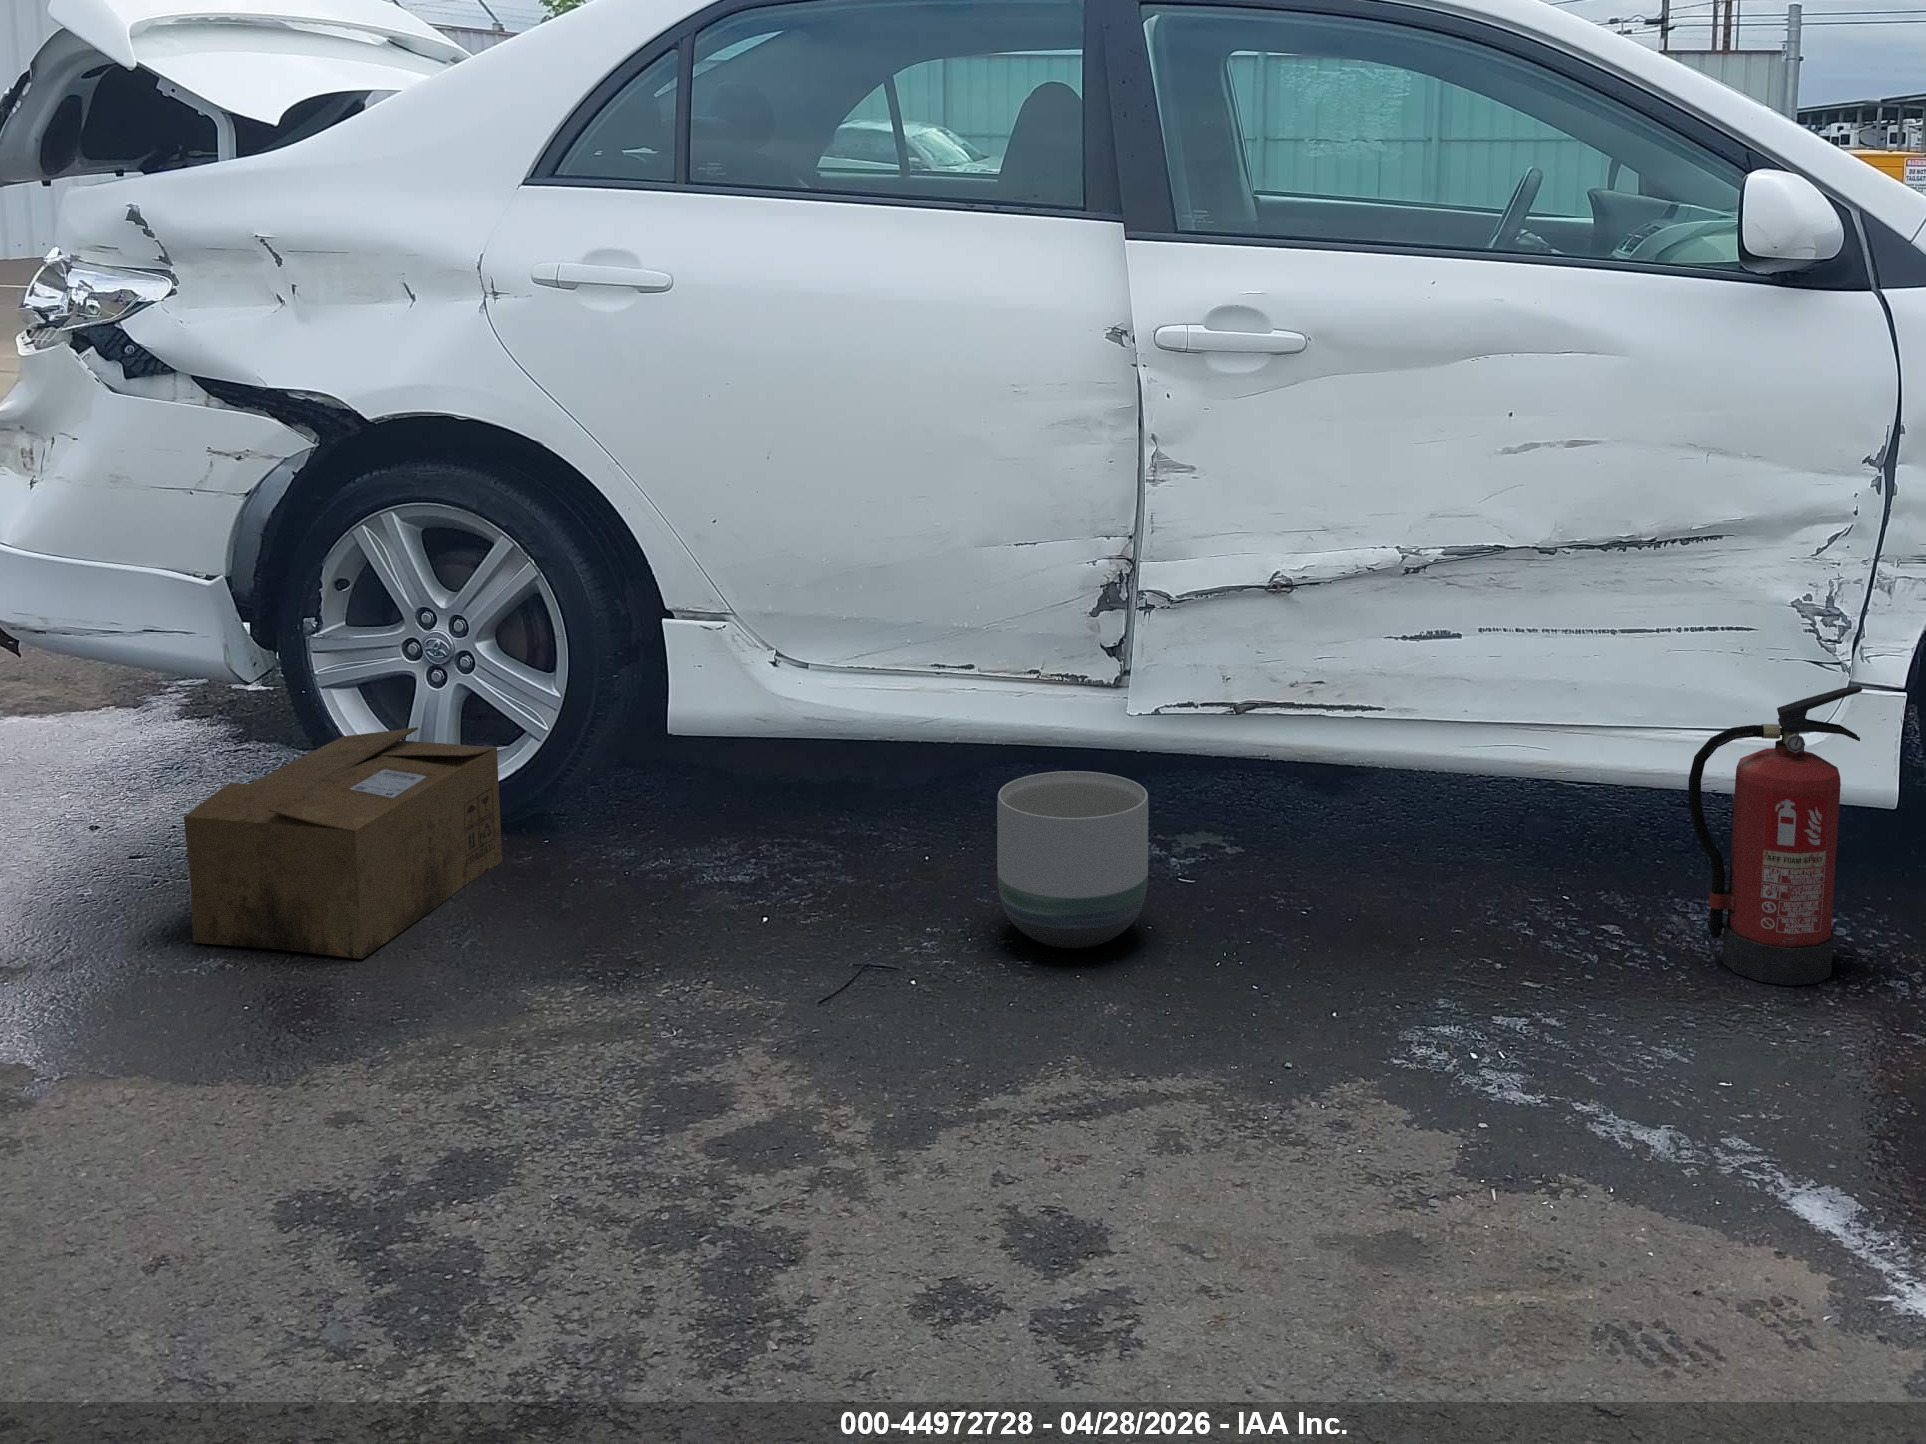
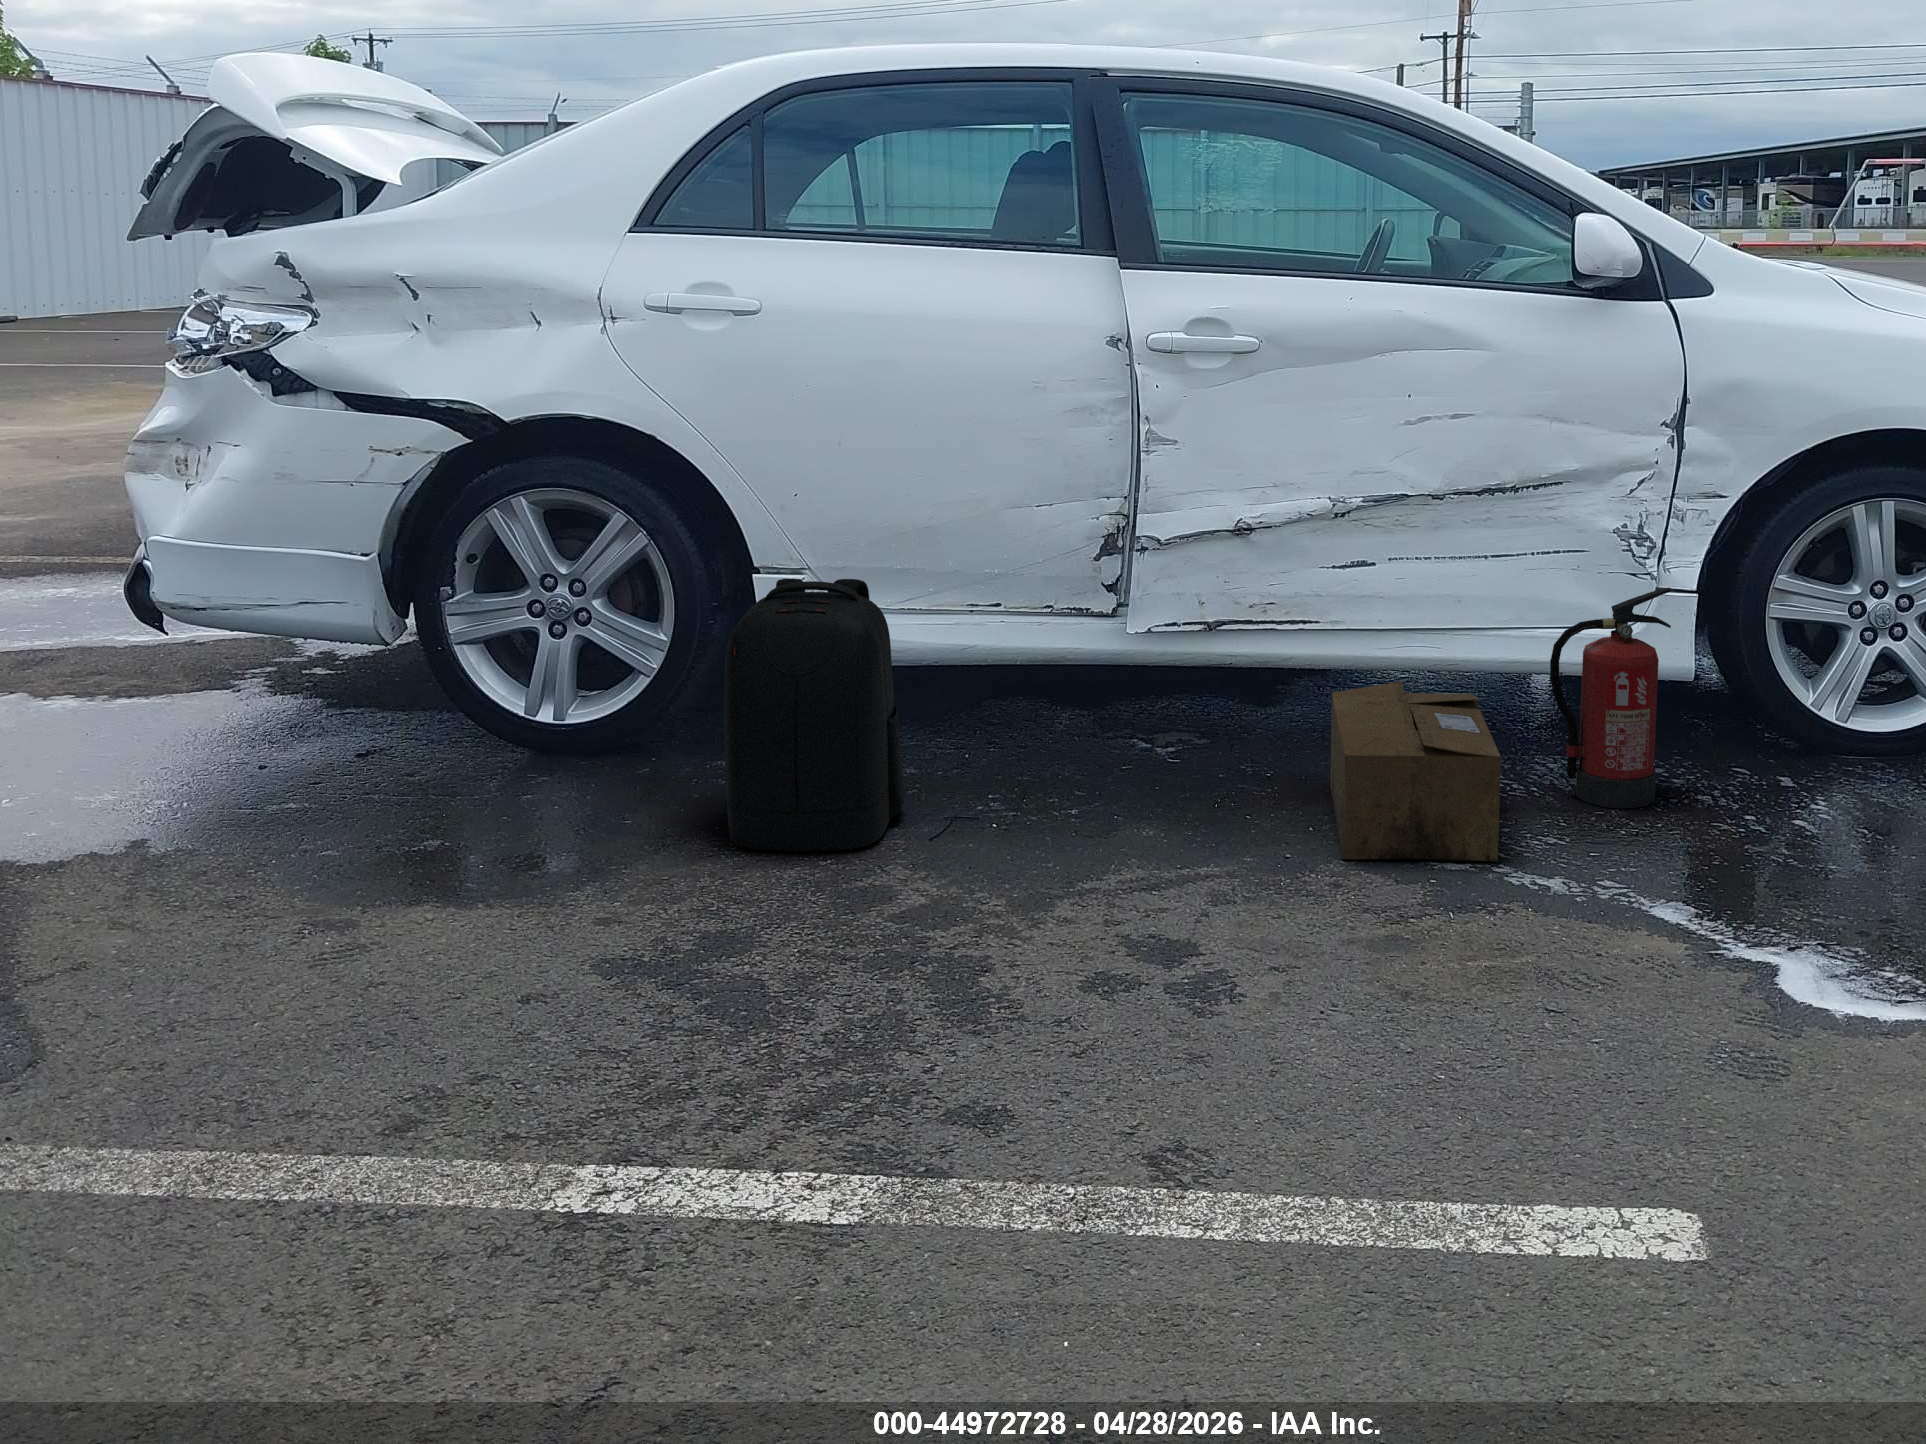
backpack: none [585,627,830,984] -> present [724,579,905,851]
cardboard box: present [184,727,502,959] -> present [1330,681,1501,861]
planter: present [997,771,1148,948] -> none [1037,680,1152,812]

